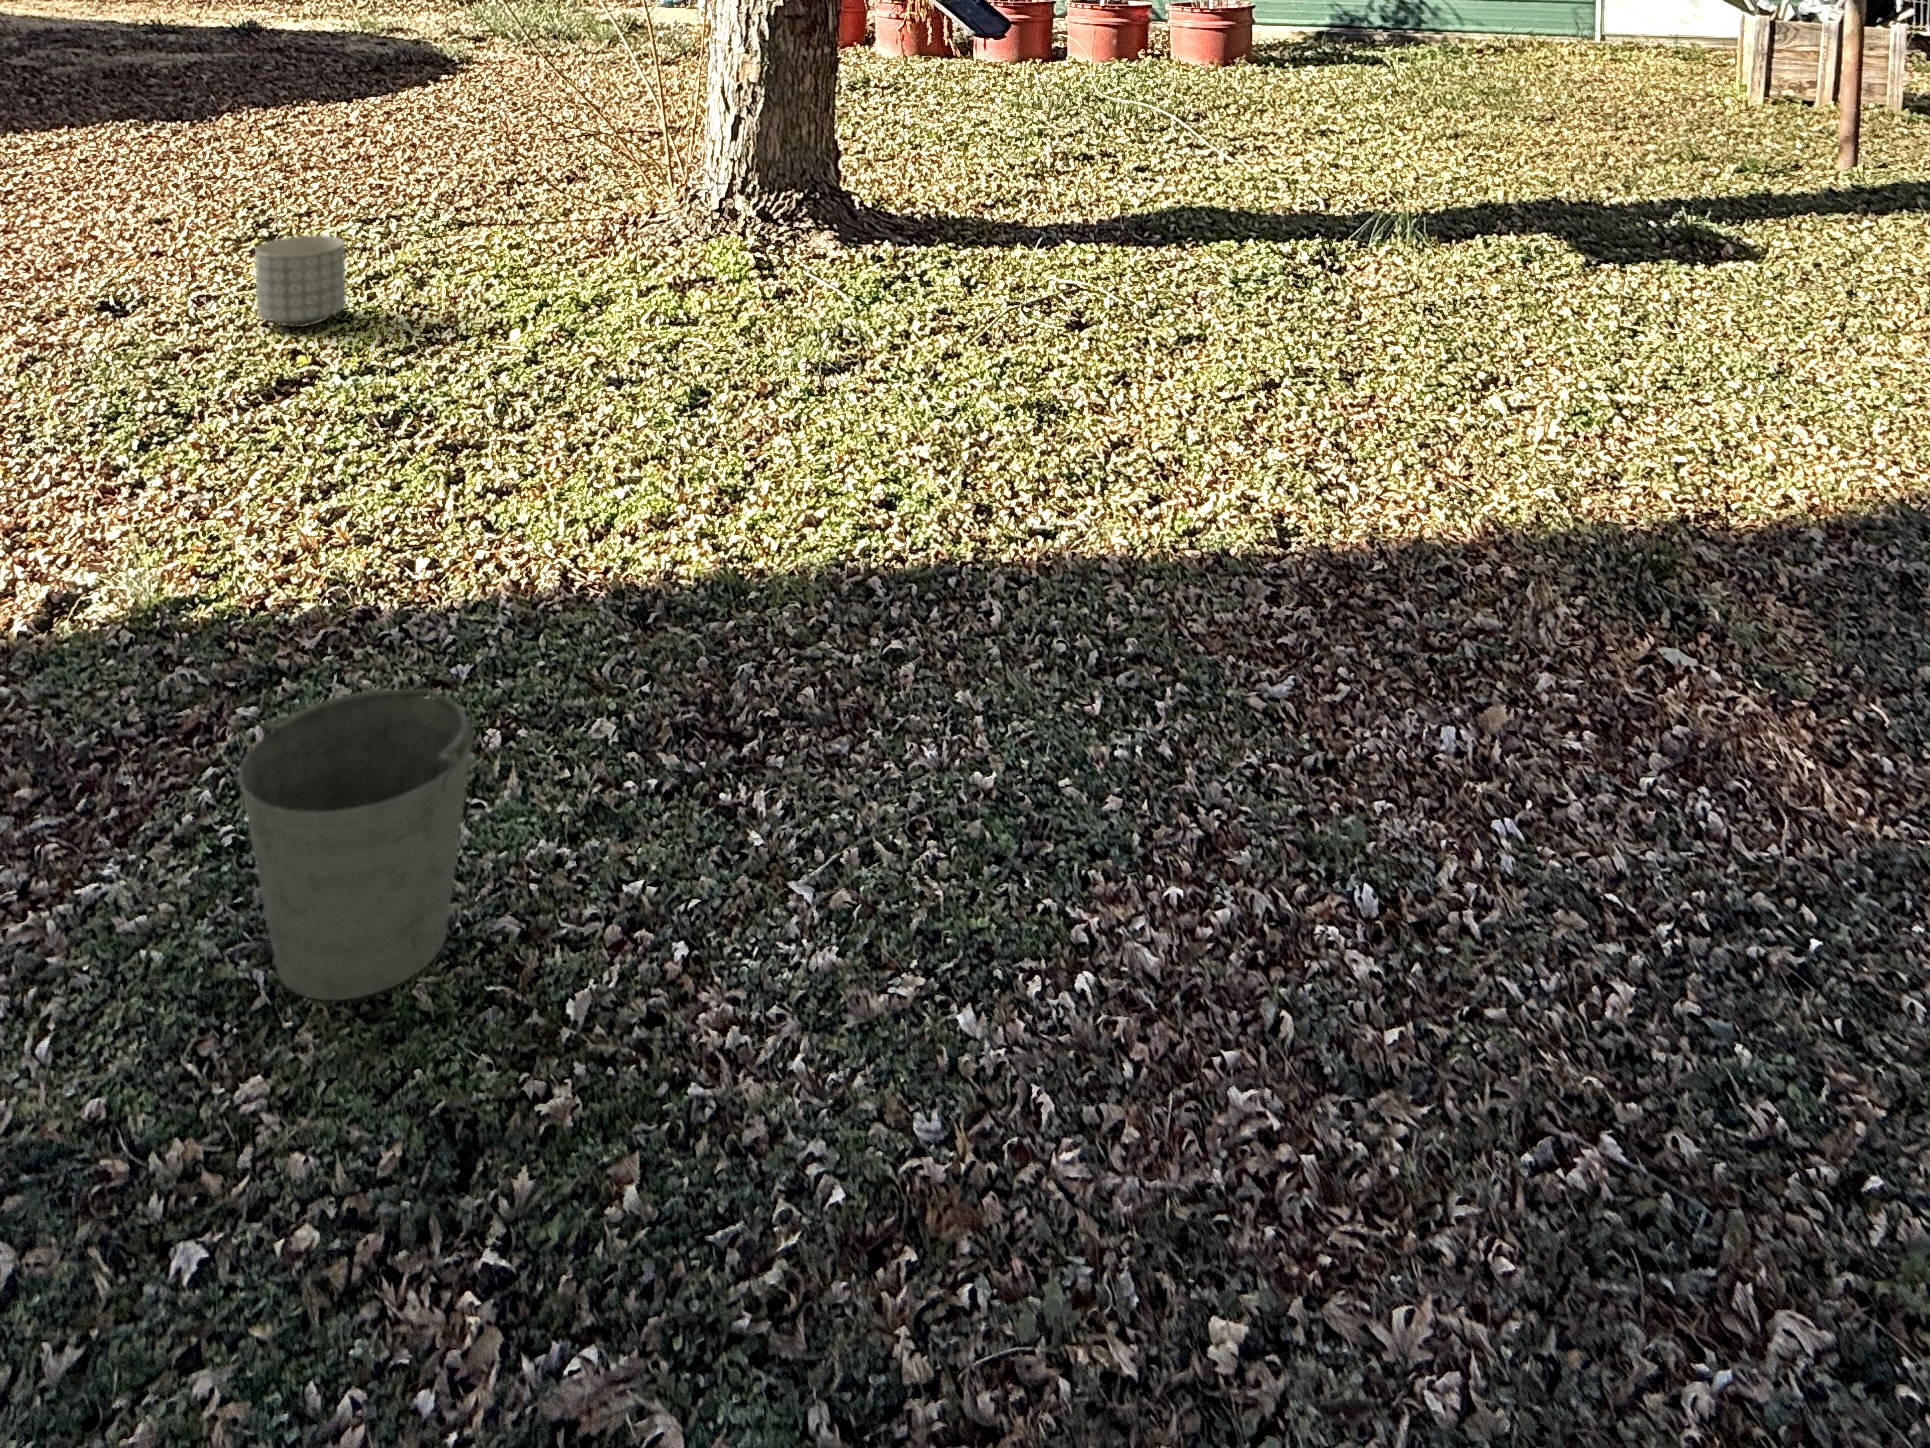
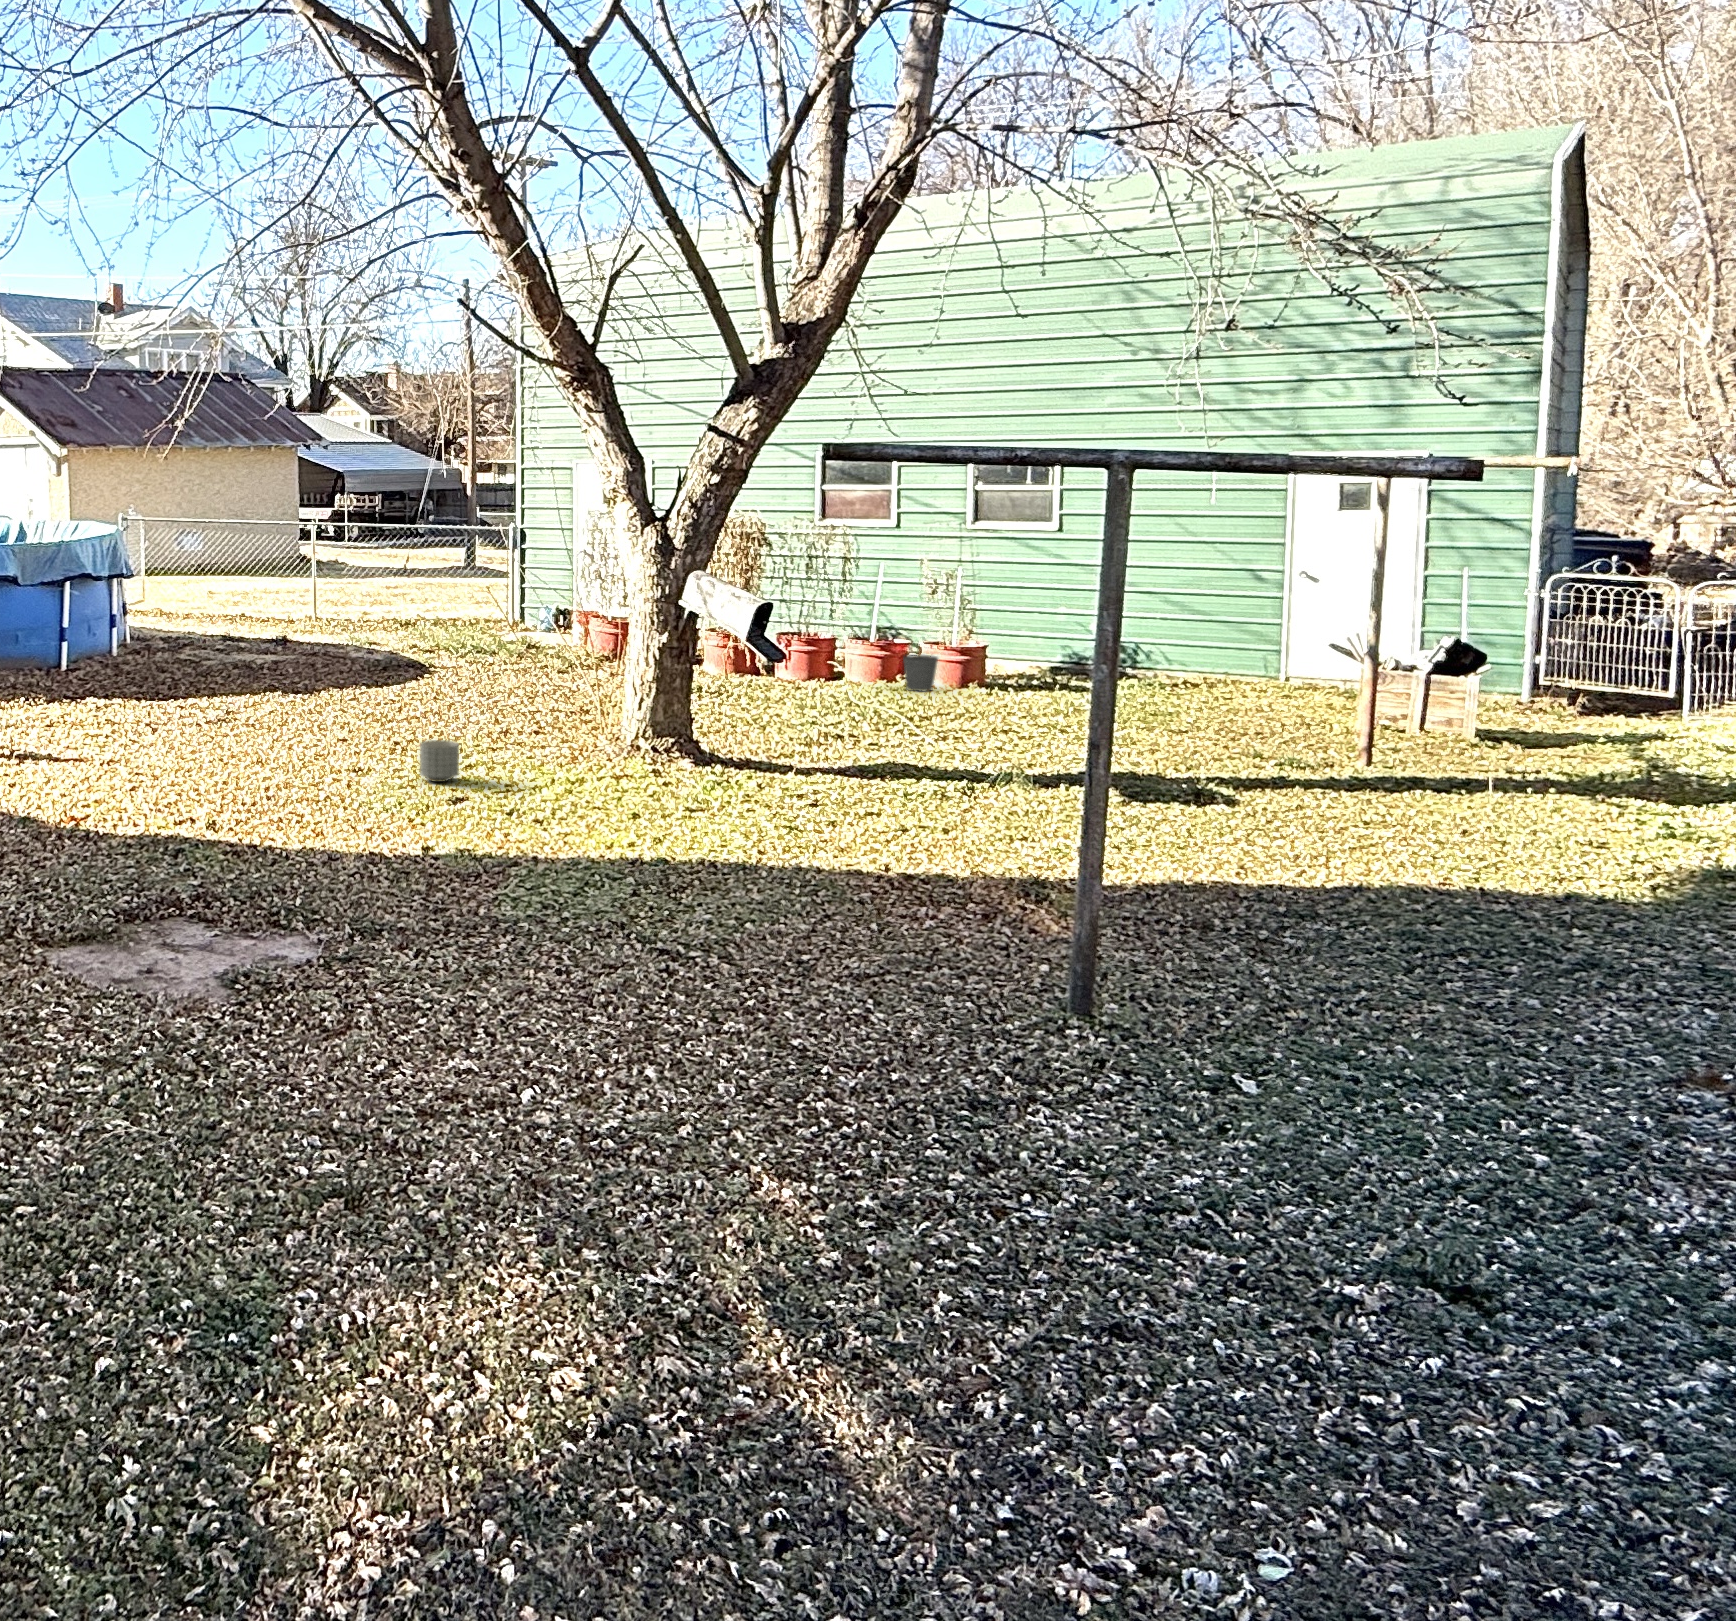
bucket: present [238,689,474,1000] -> present [903,655,938,692]

